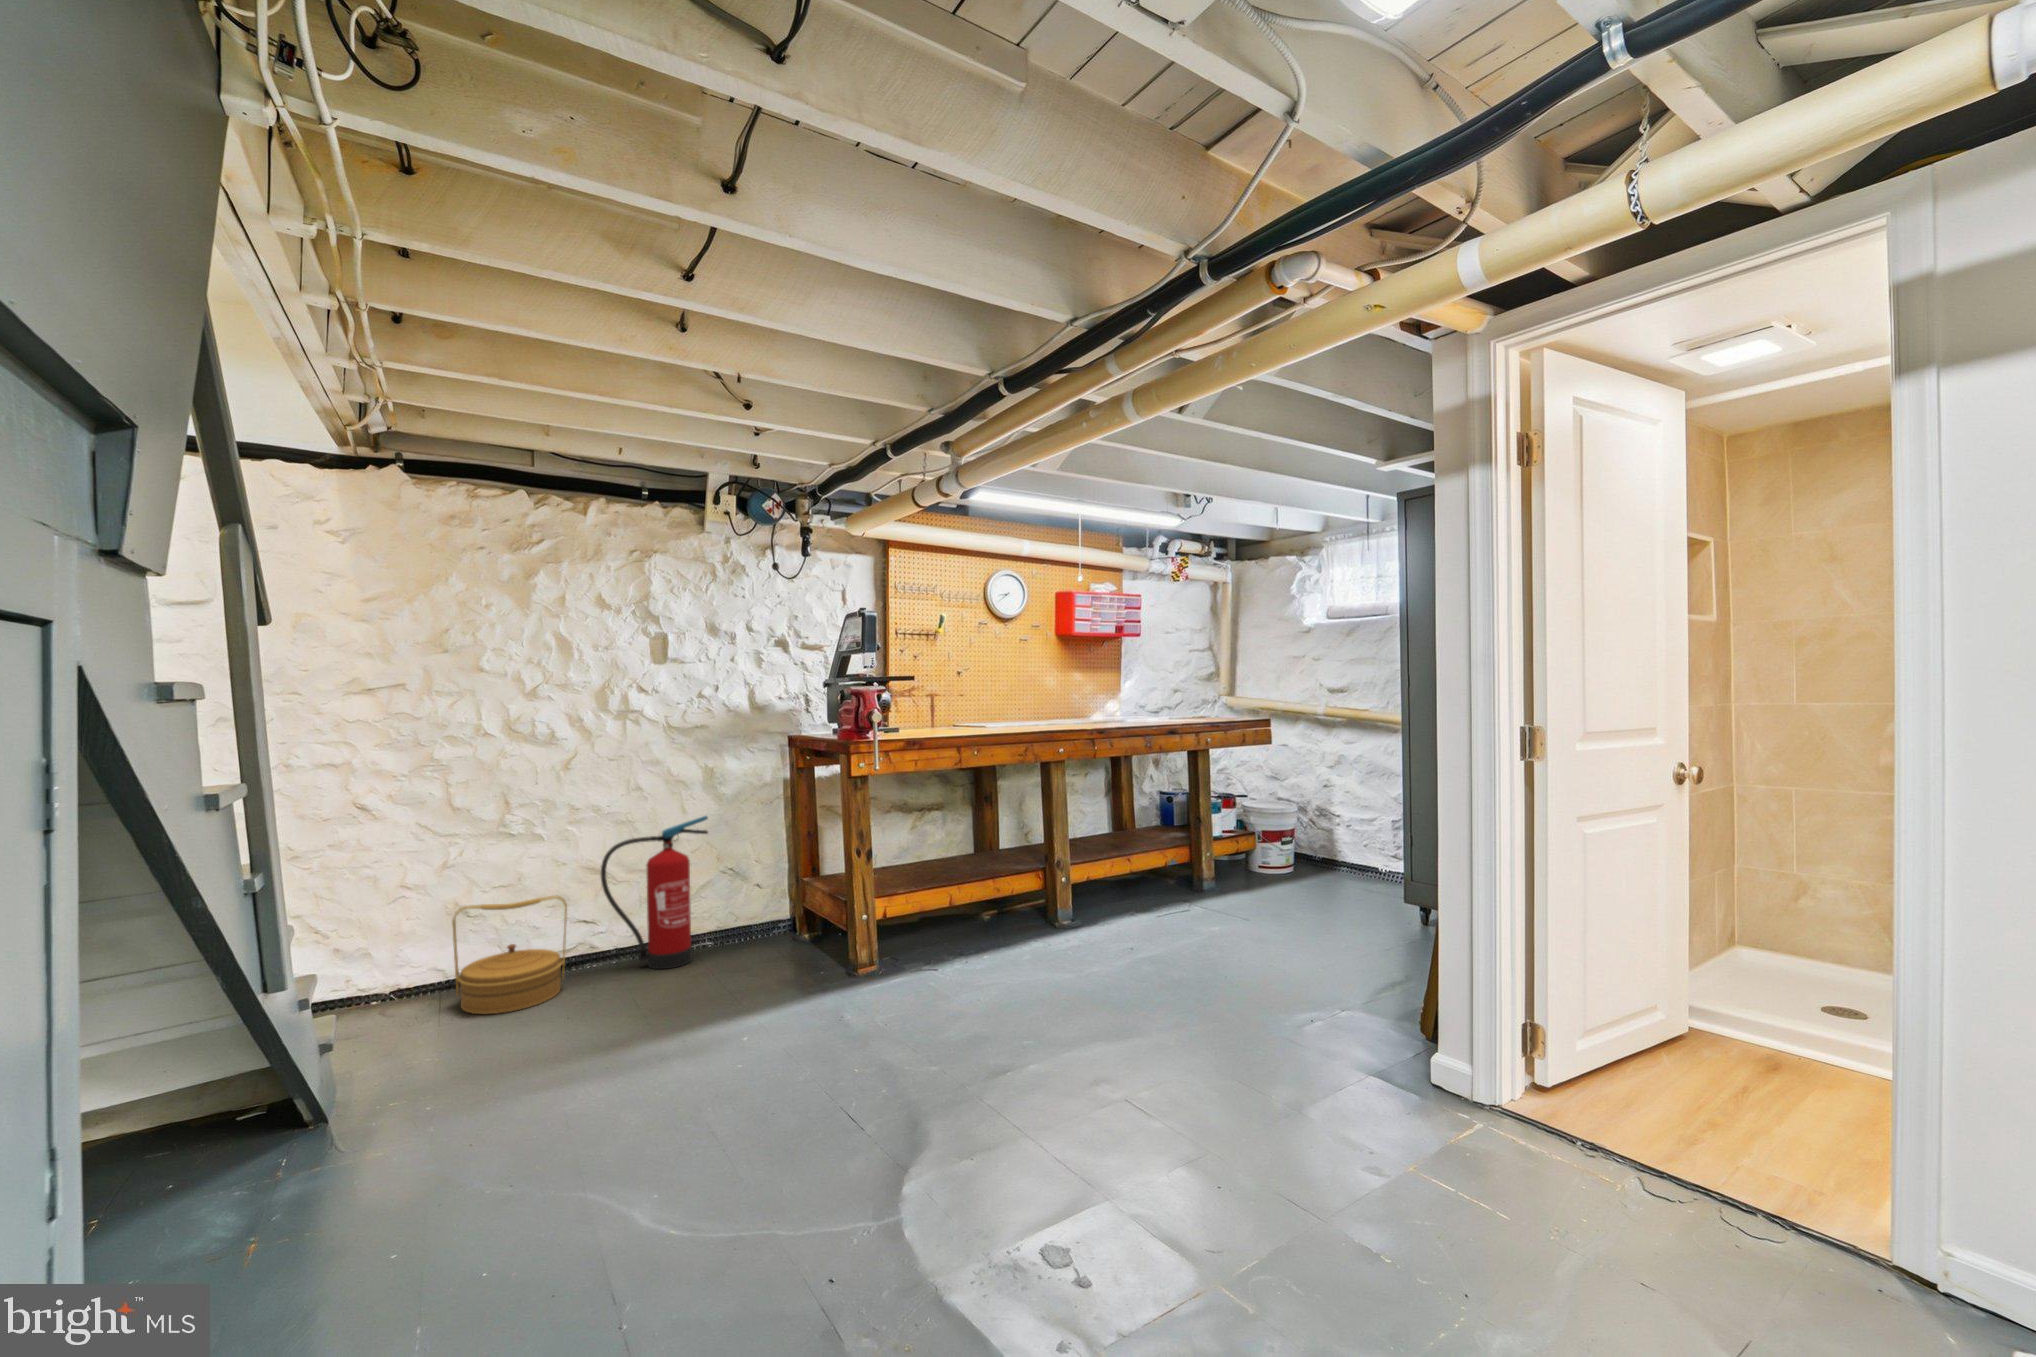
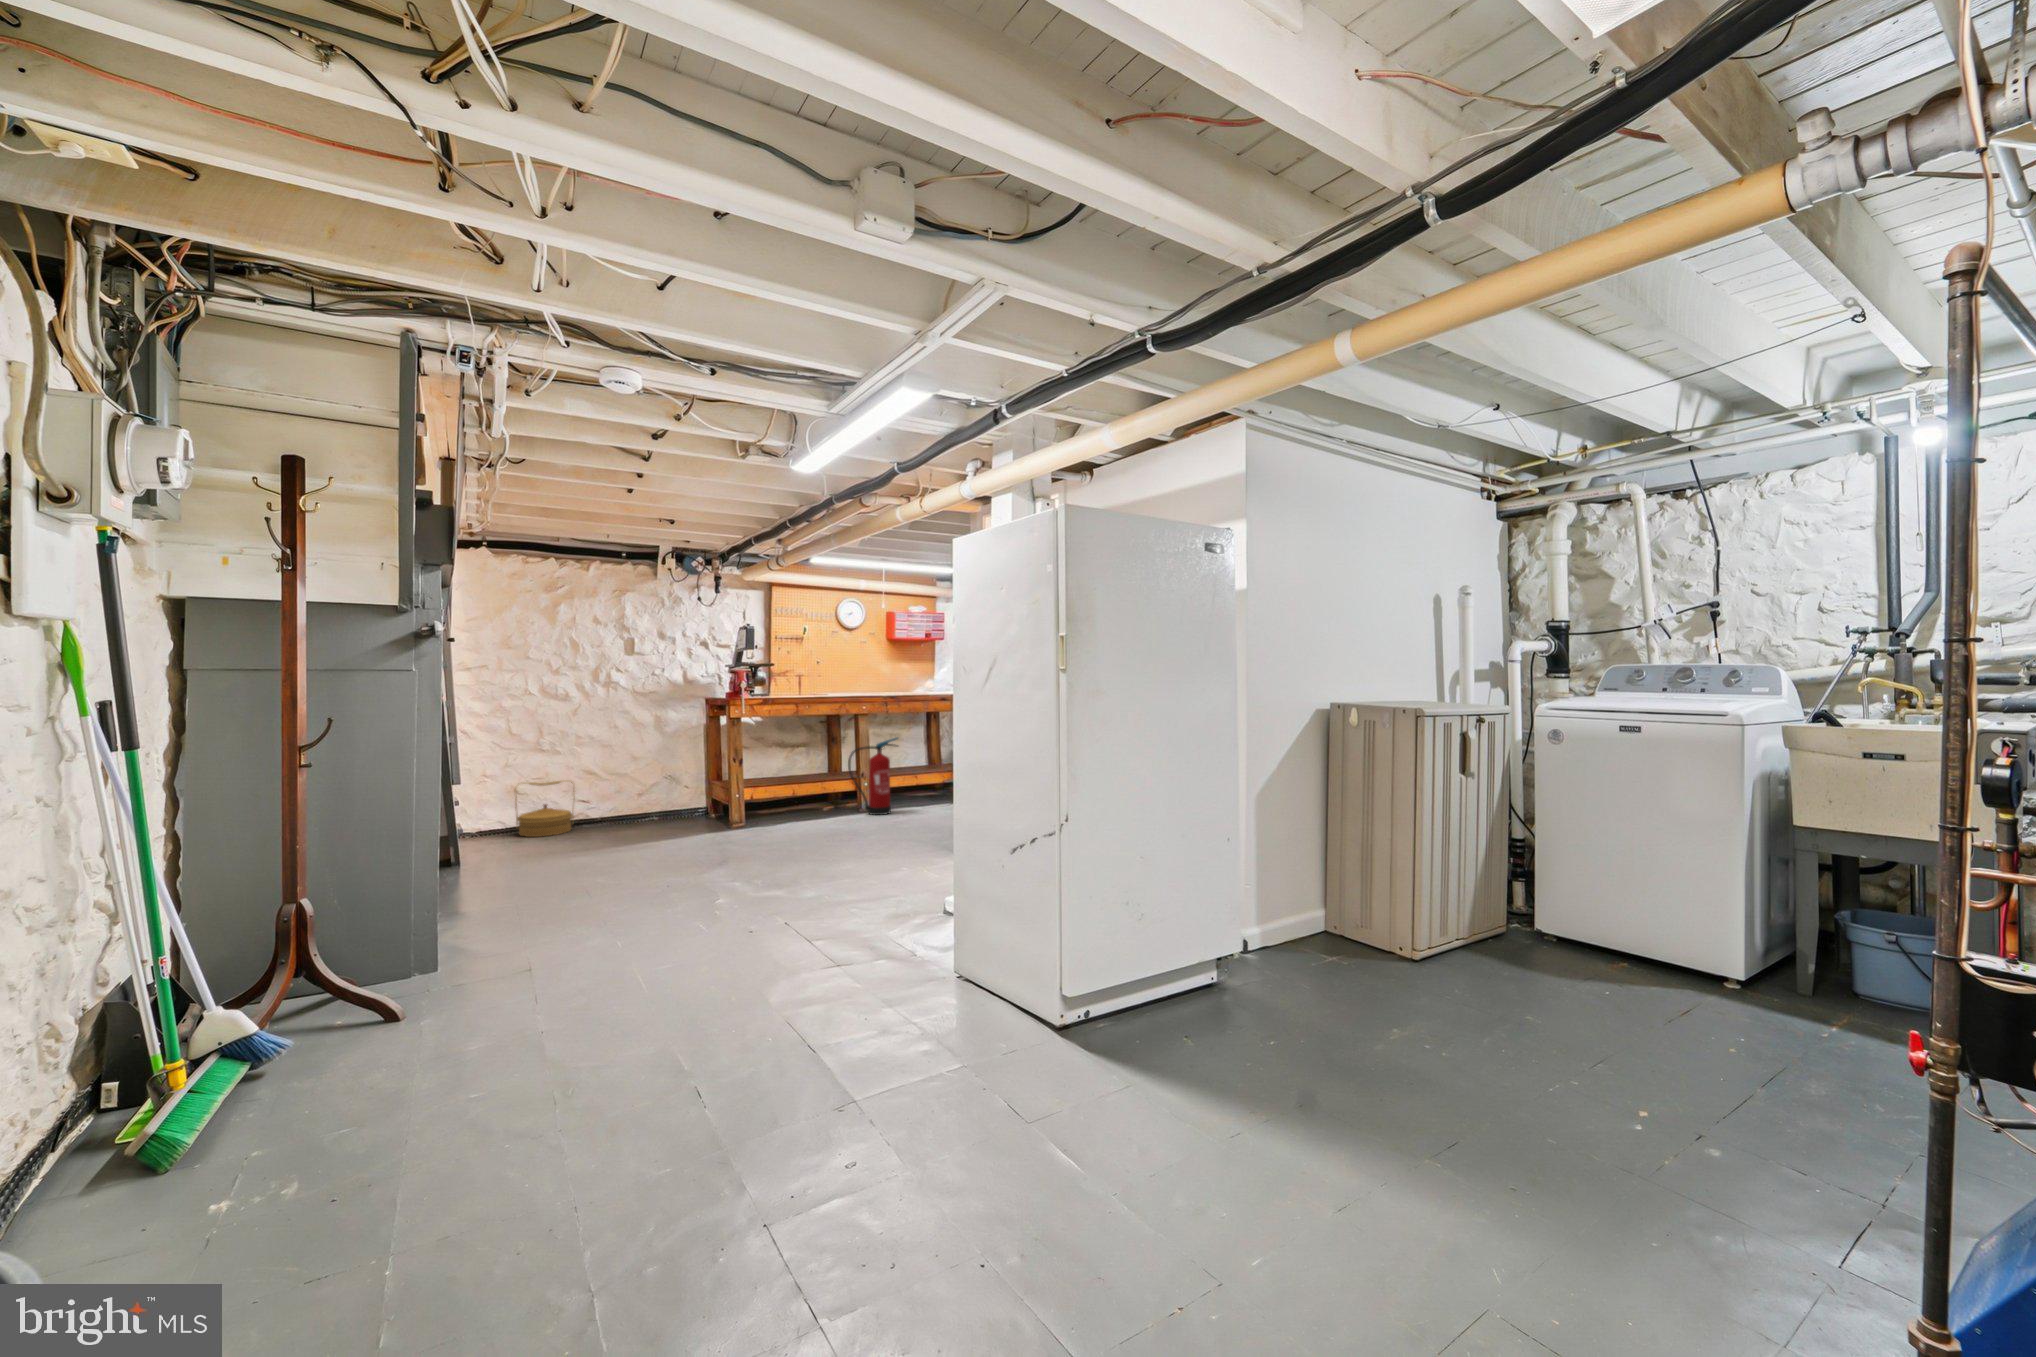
fire extinguisher: present [601,816,708,969] -> present [848,738,898,815]

